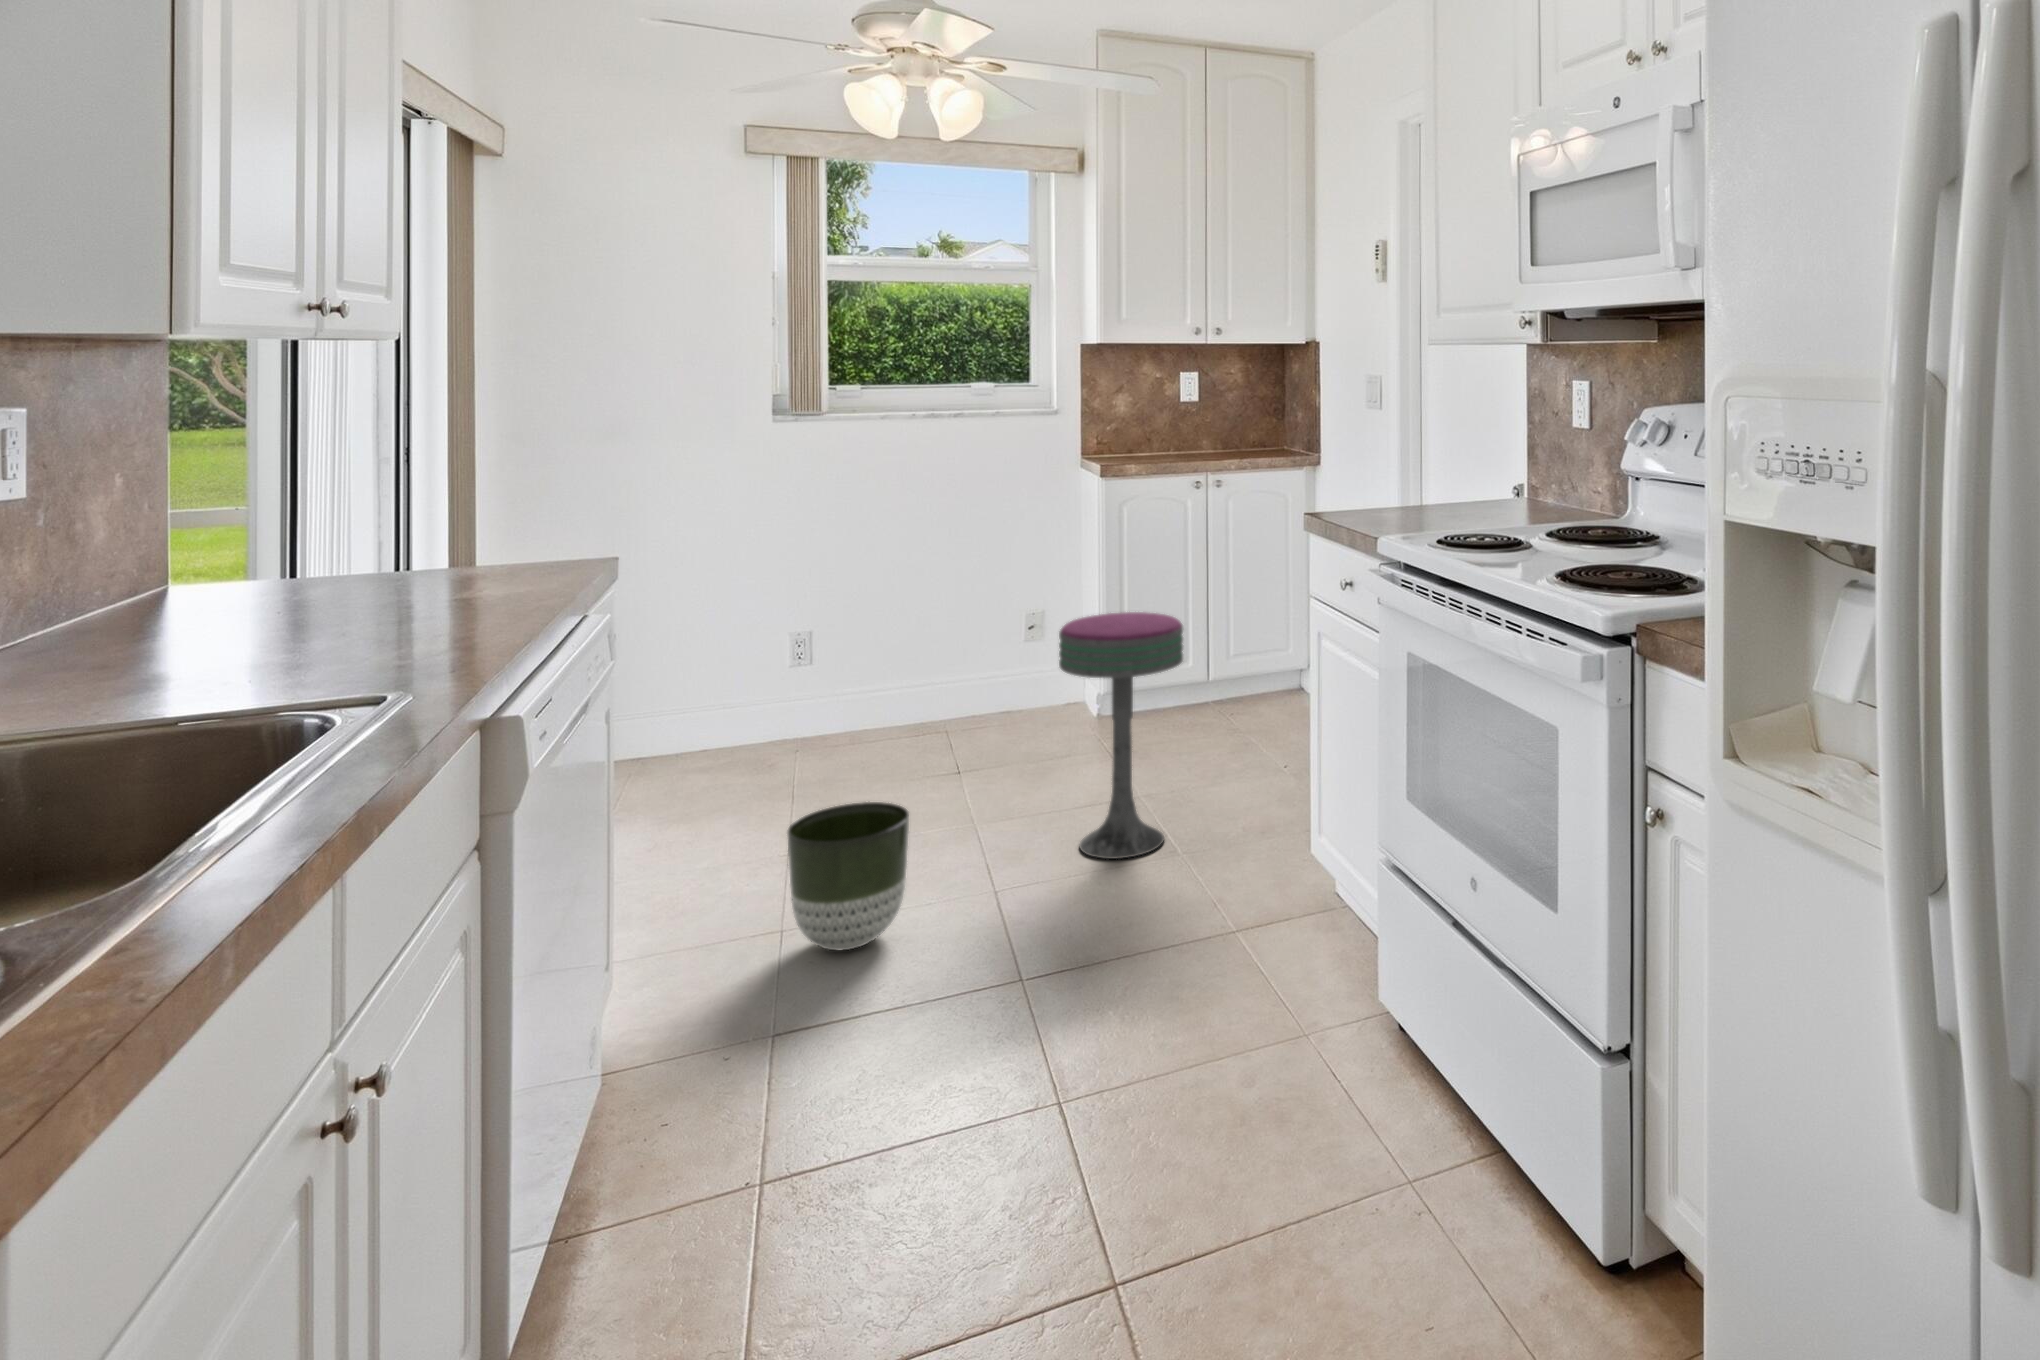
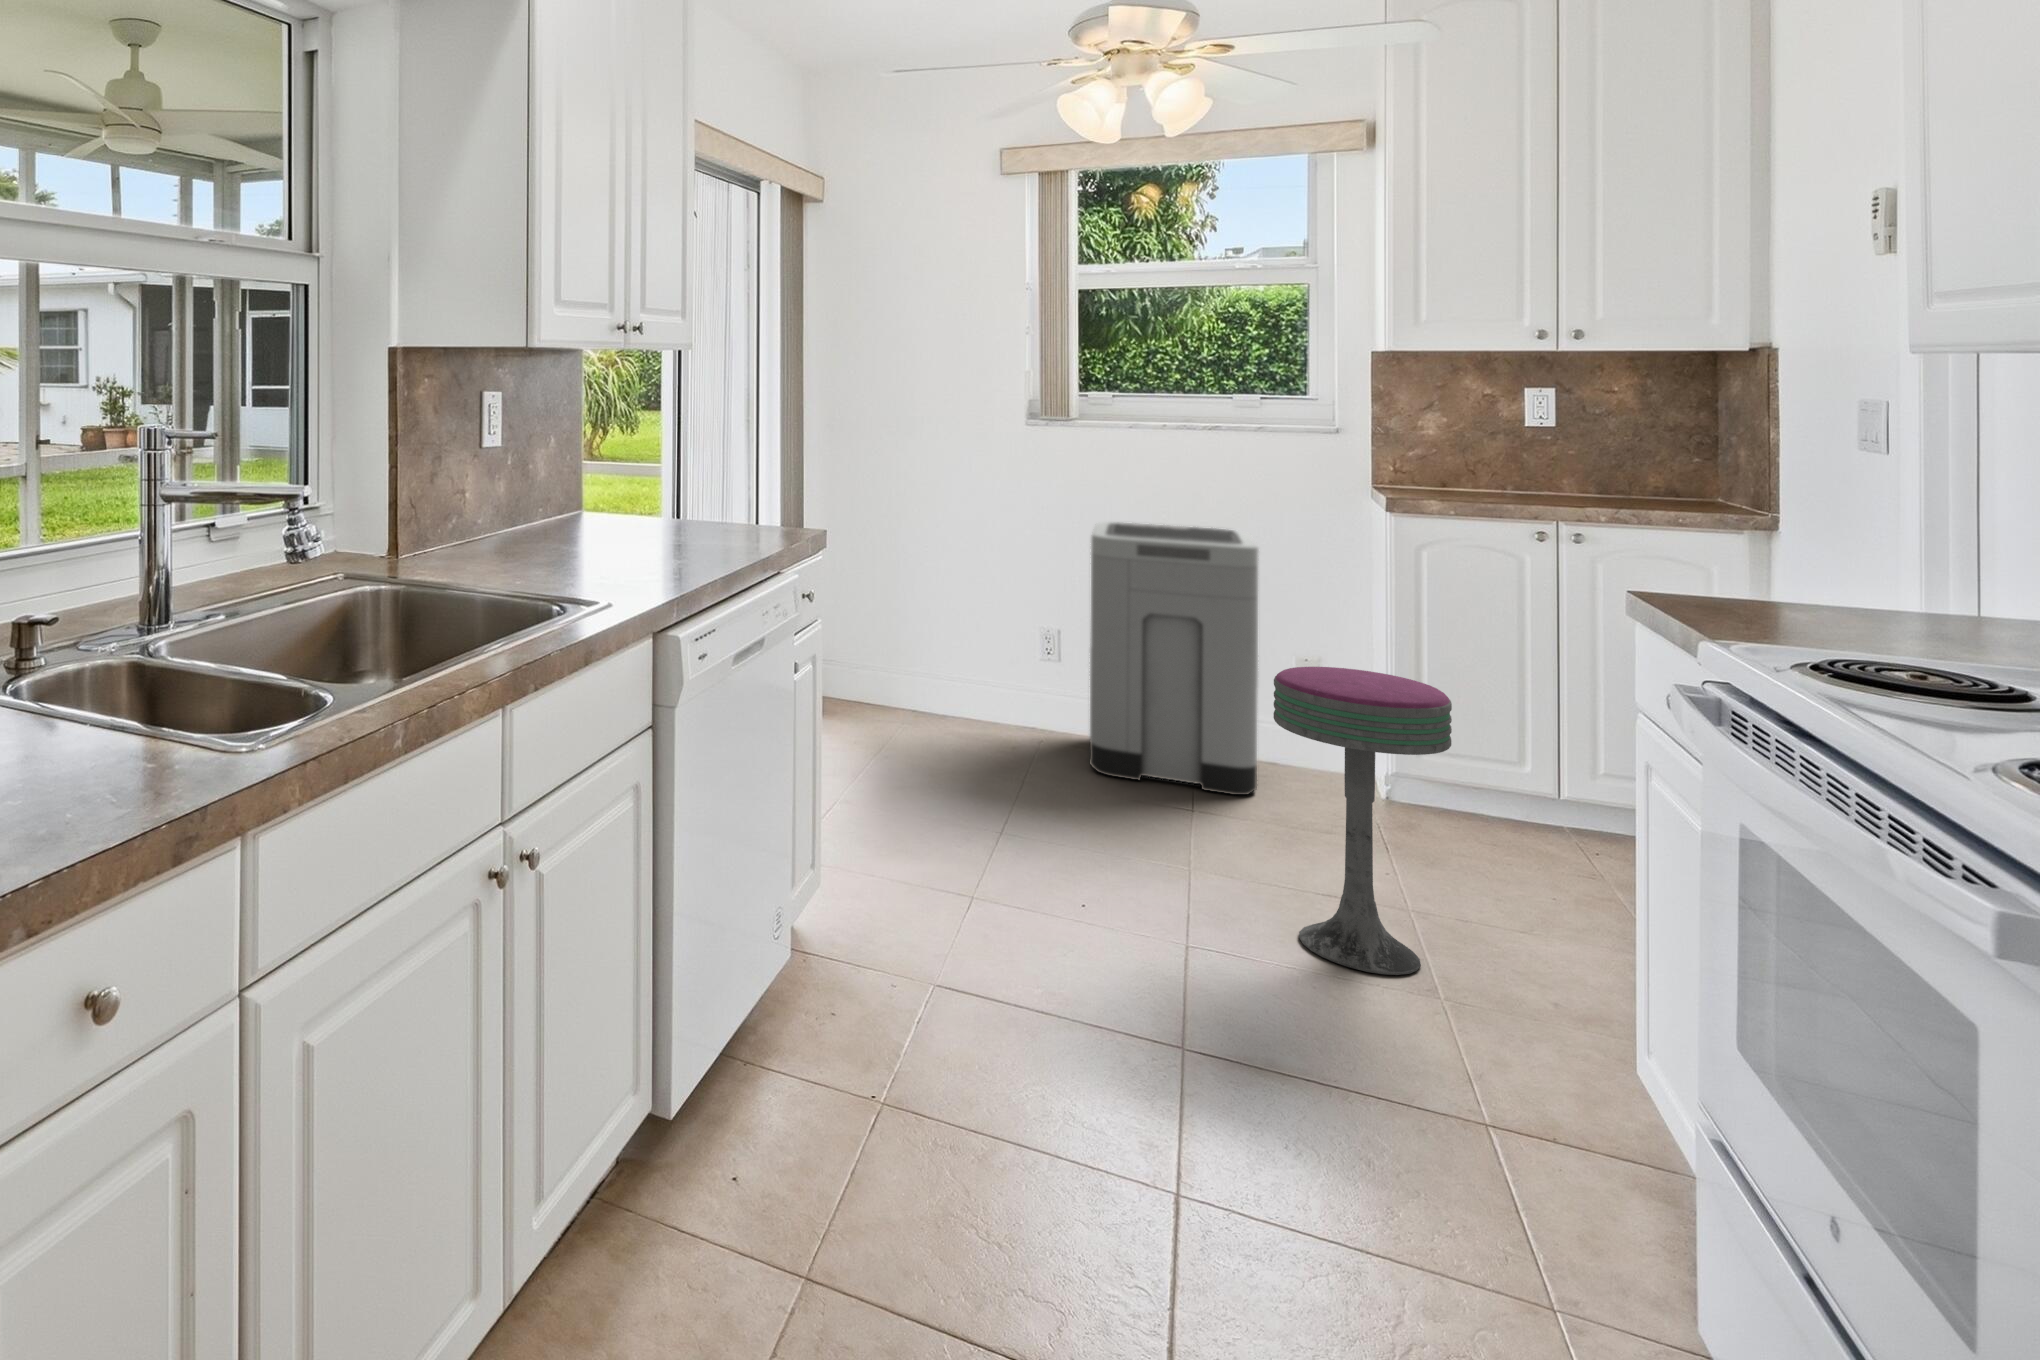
trash can: none [849,509,1007,767] -> present [1089,522,1259,795]
planter: present [787,802,909,951] -> none [959,794,1076,941]

